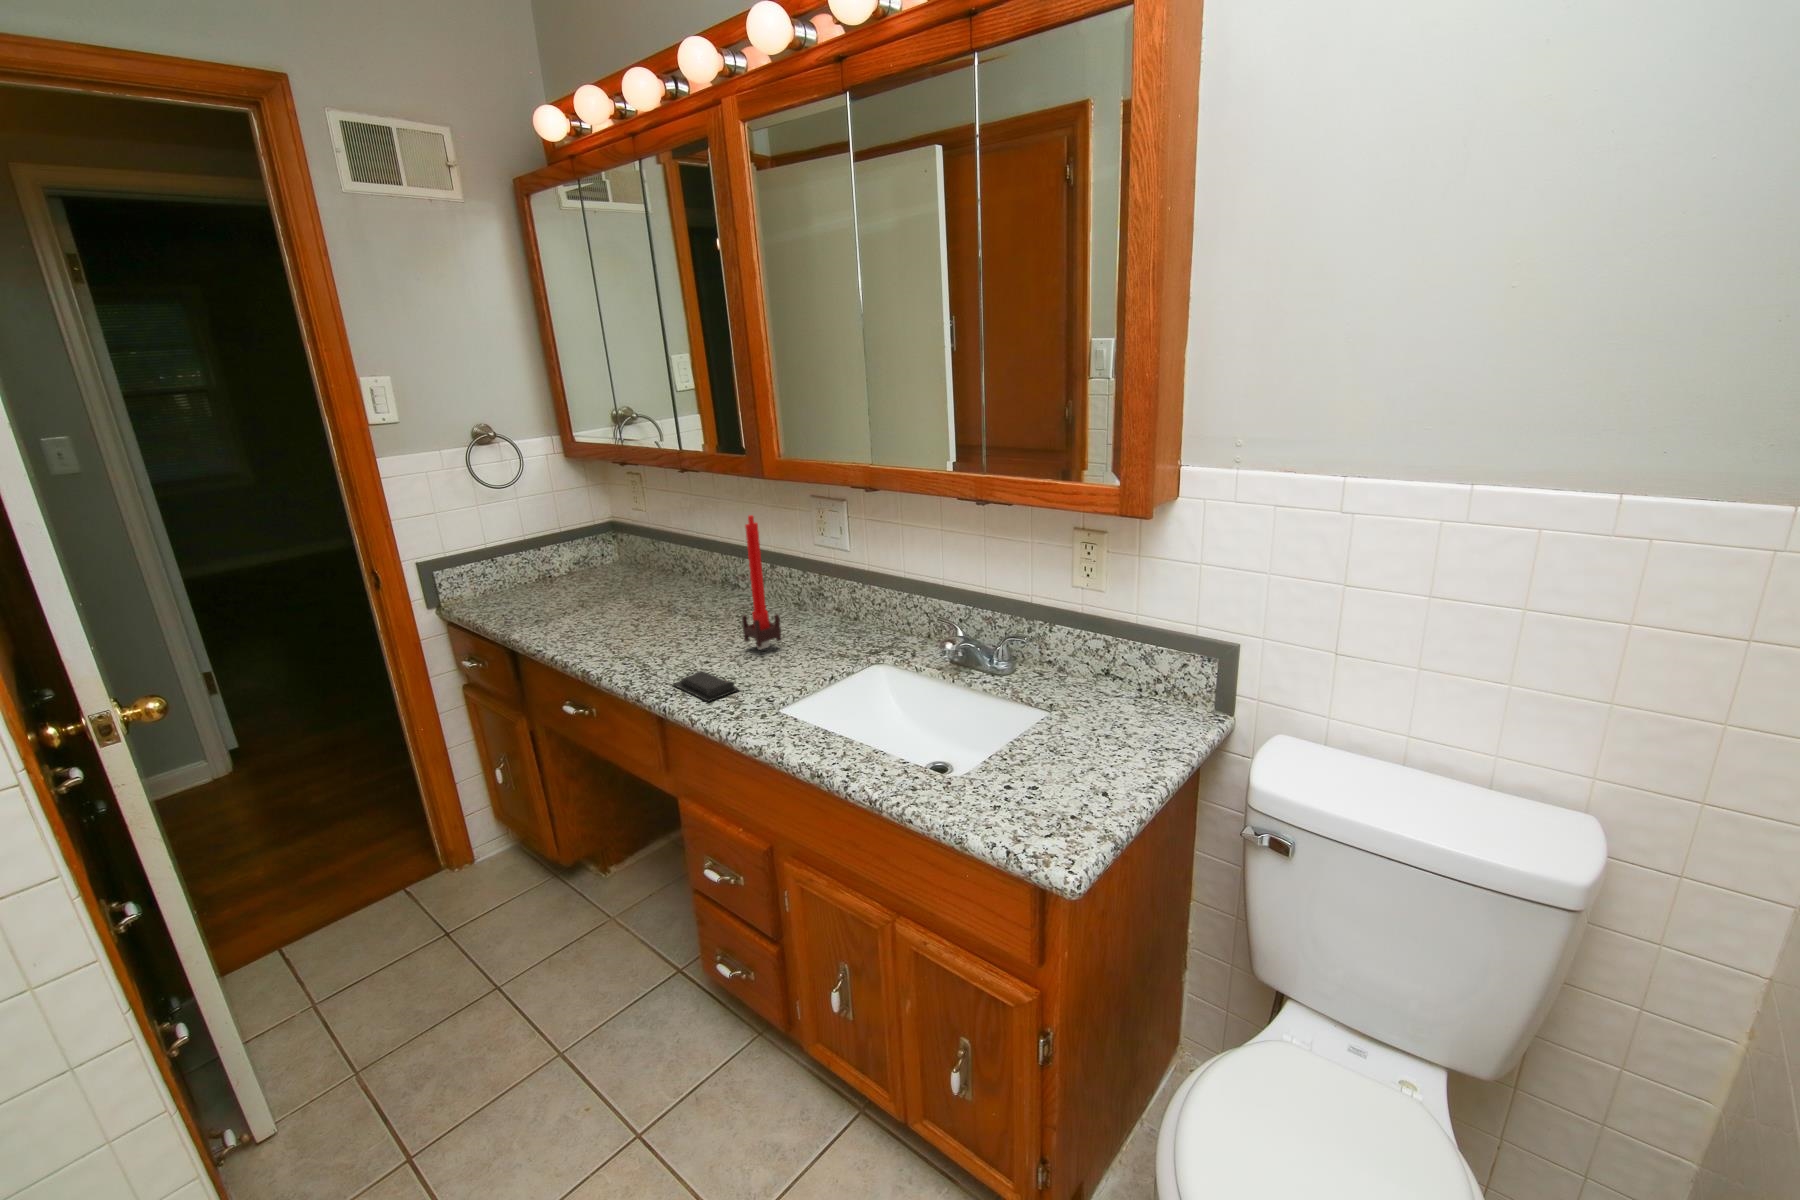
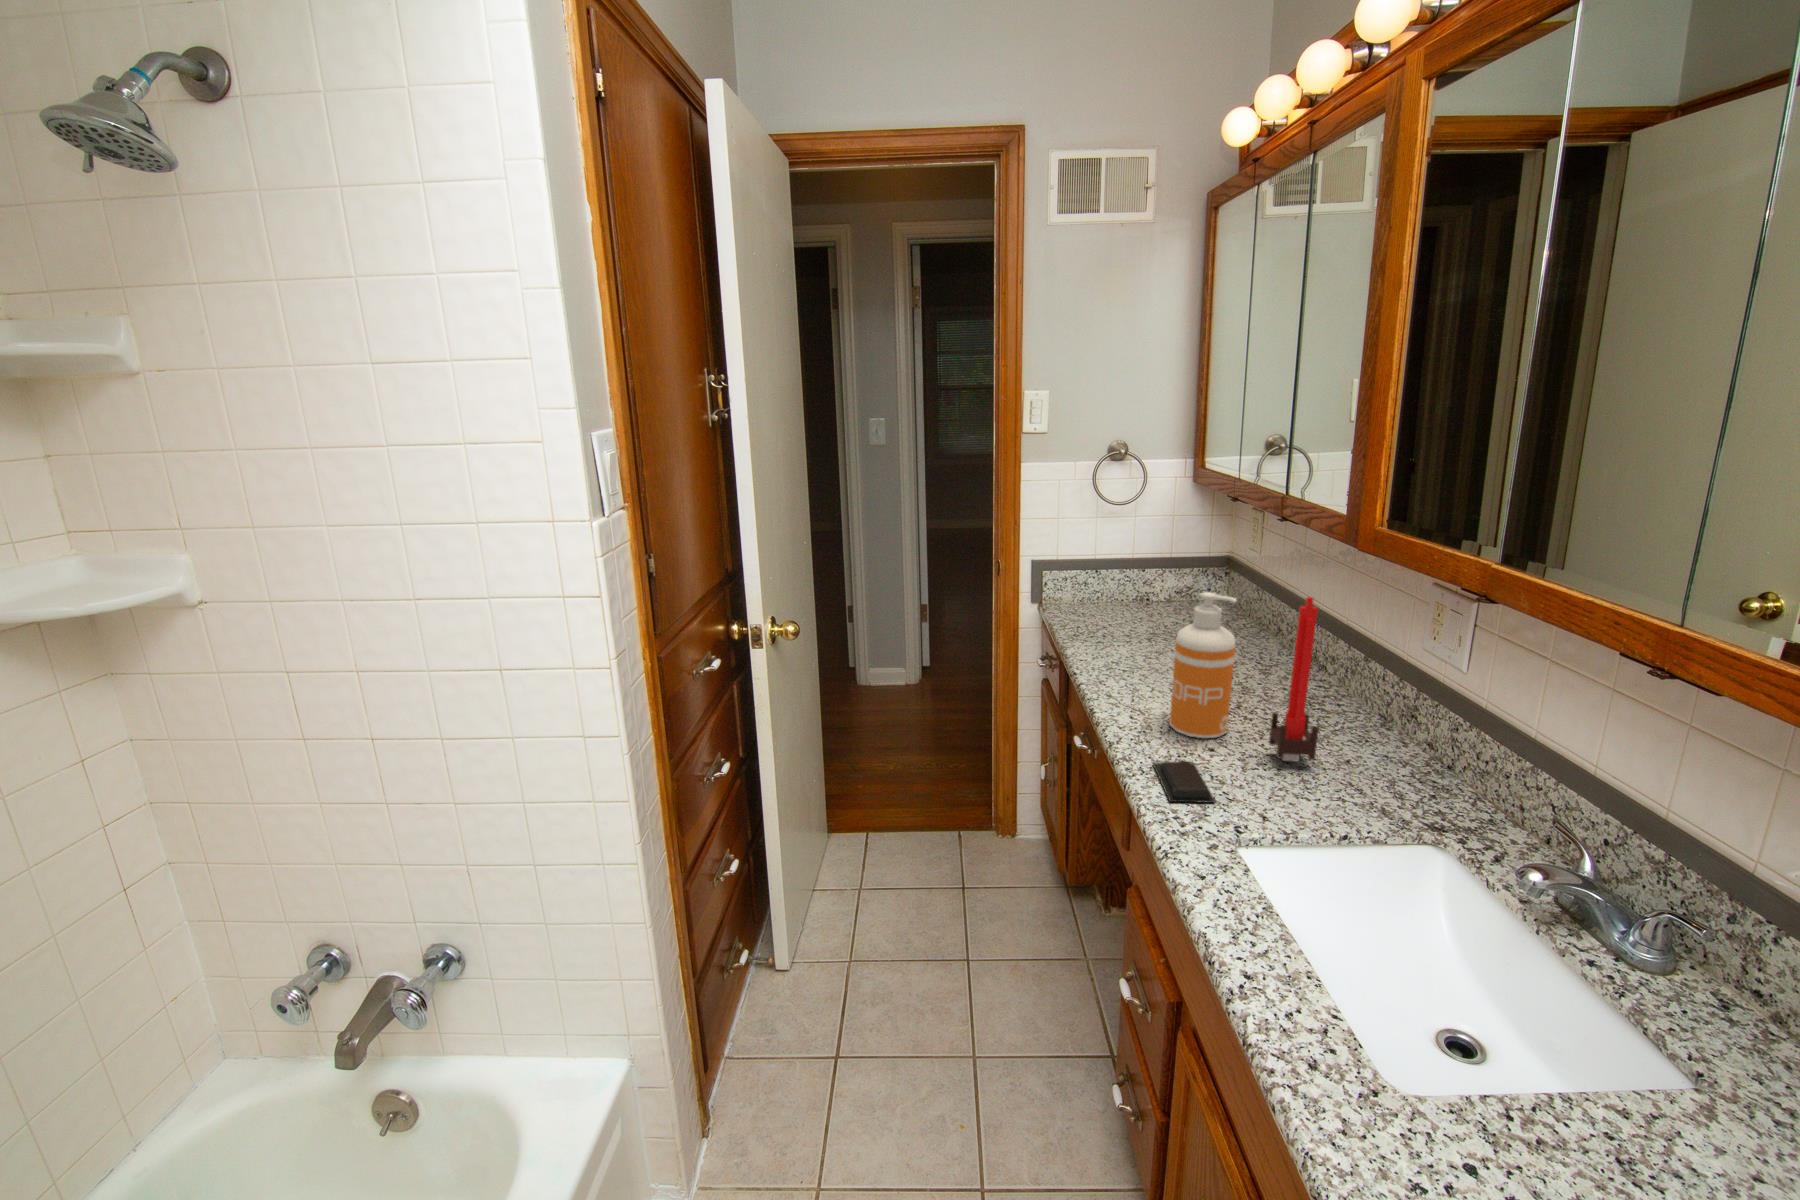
soap dispenser: none [647,532,707,659] -> present [1169,592,1237,738]

